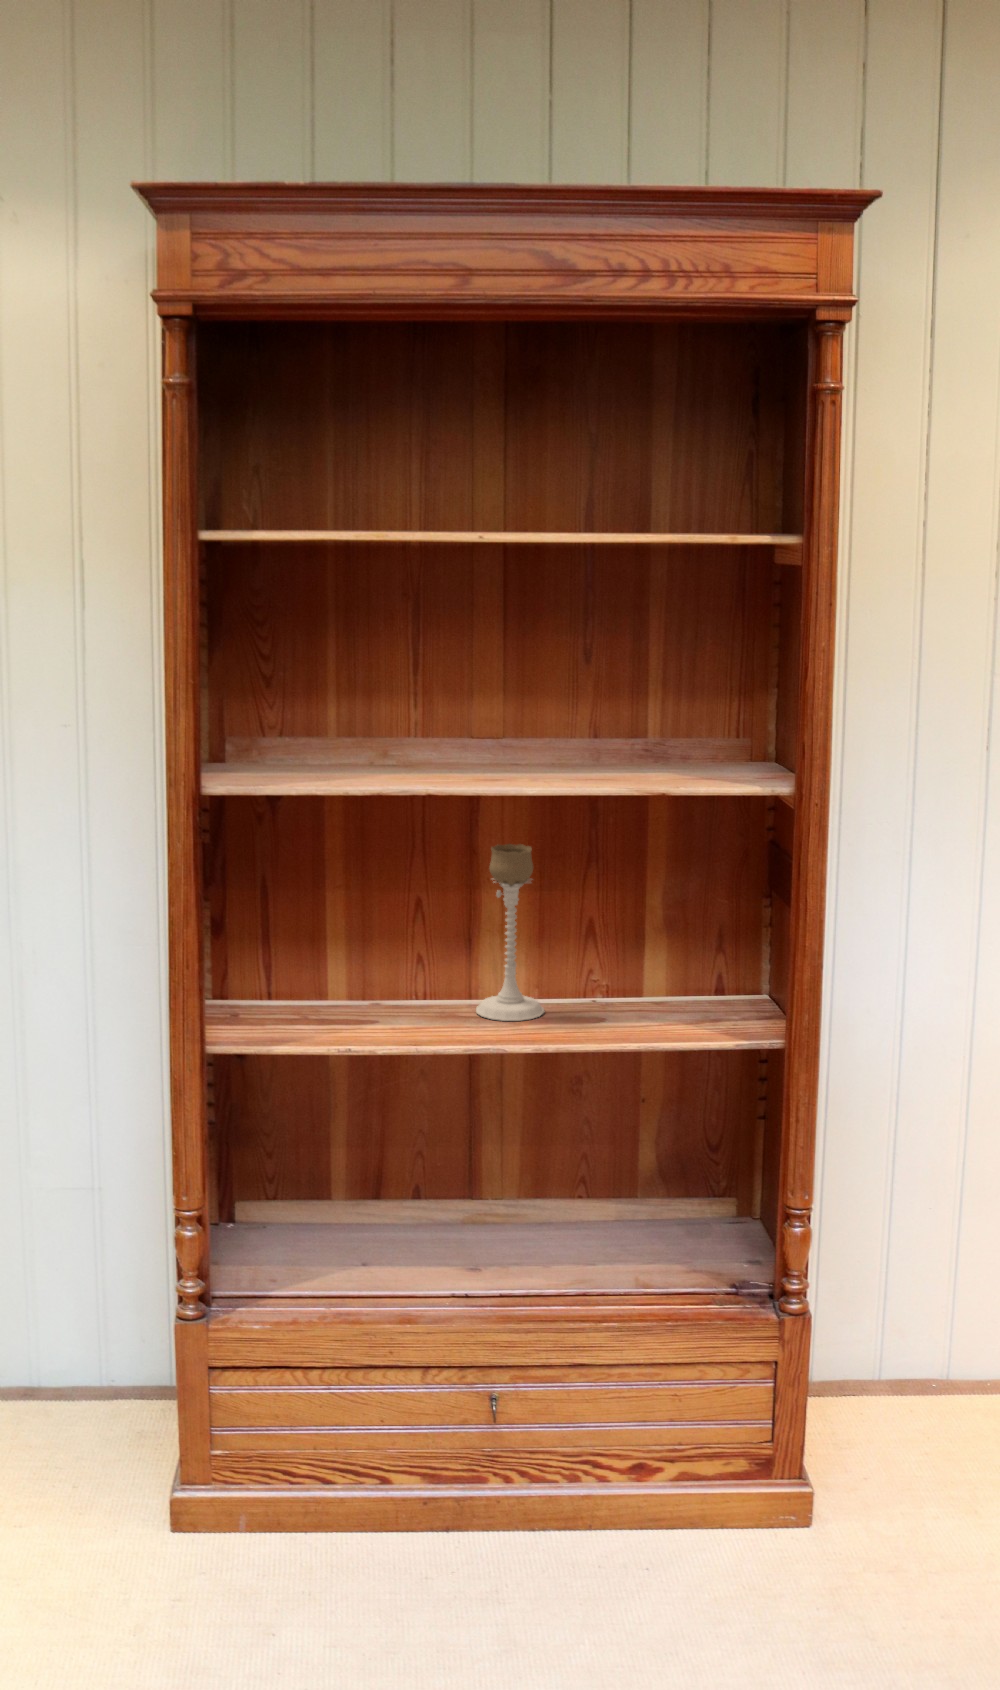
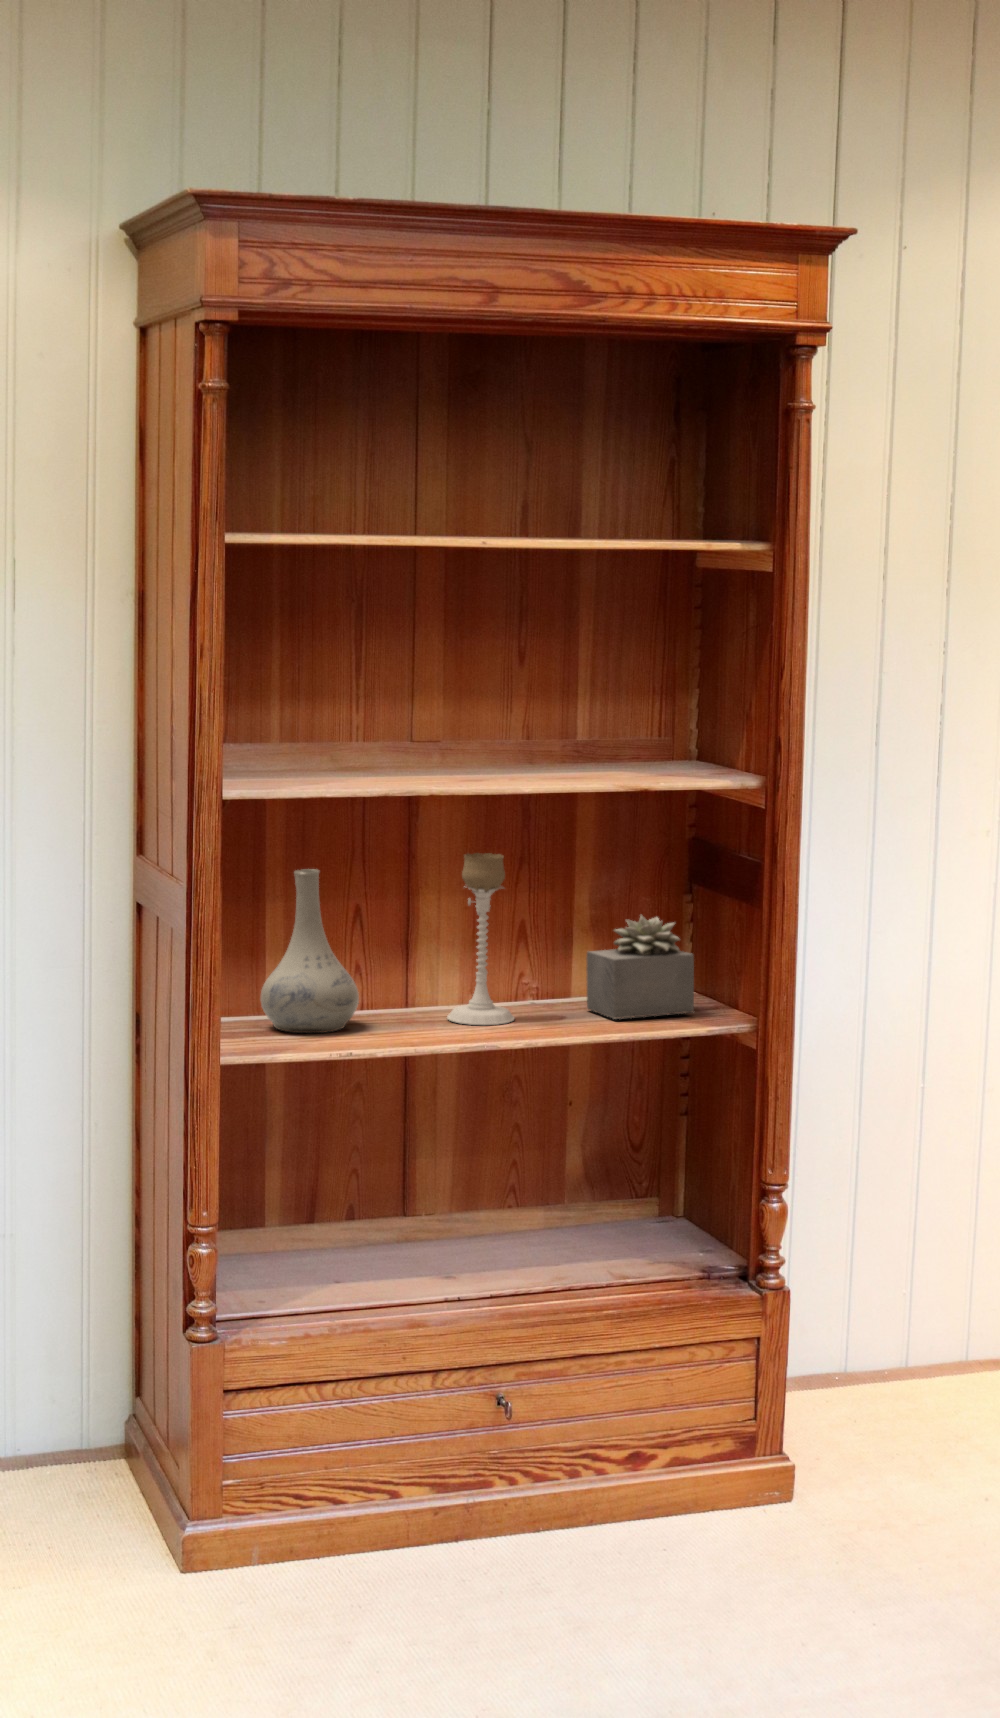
vase: none [286,857,383,1022] -> present [261,869,359,1033]
succulent plant: none [627,911,733,1022] -> present [586,915,694,1019]

